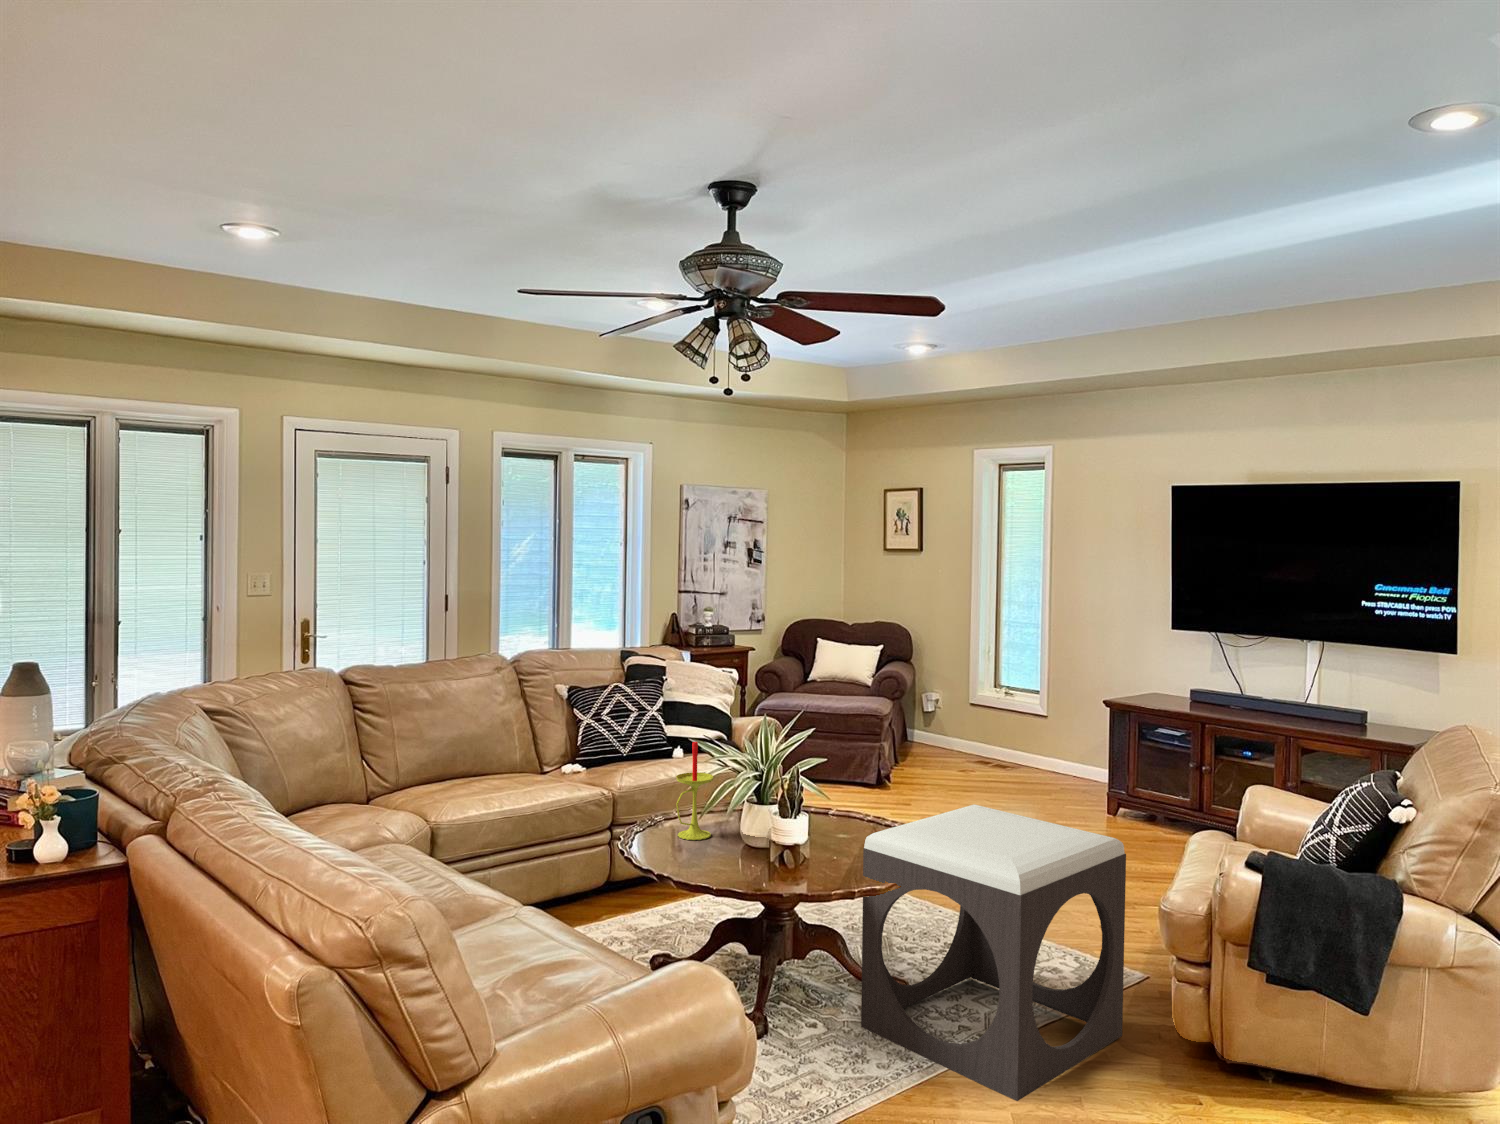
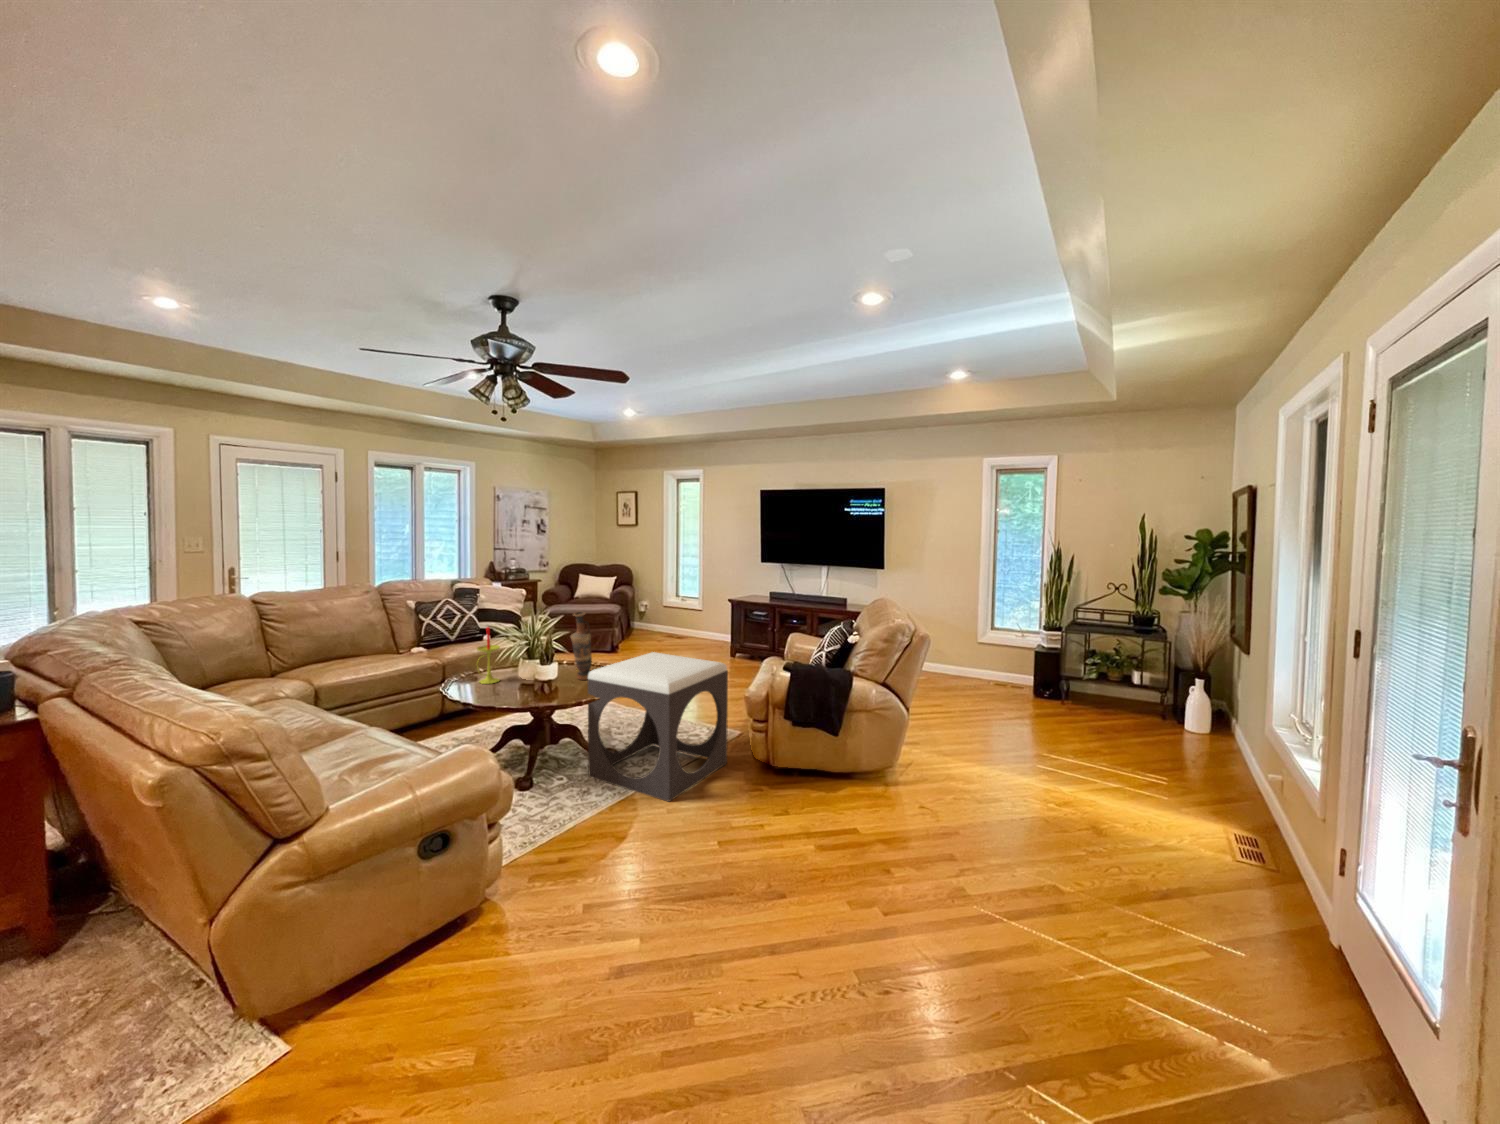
vase: none [830,723,867,847] -> present [571,612,592,680]

